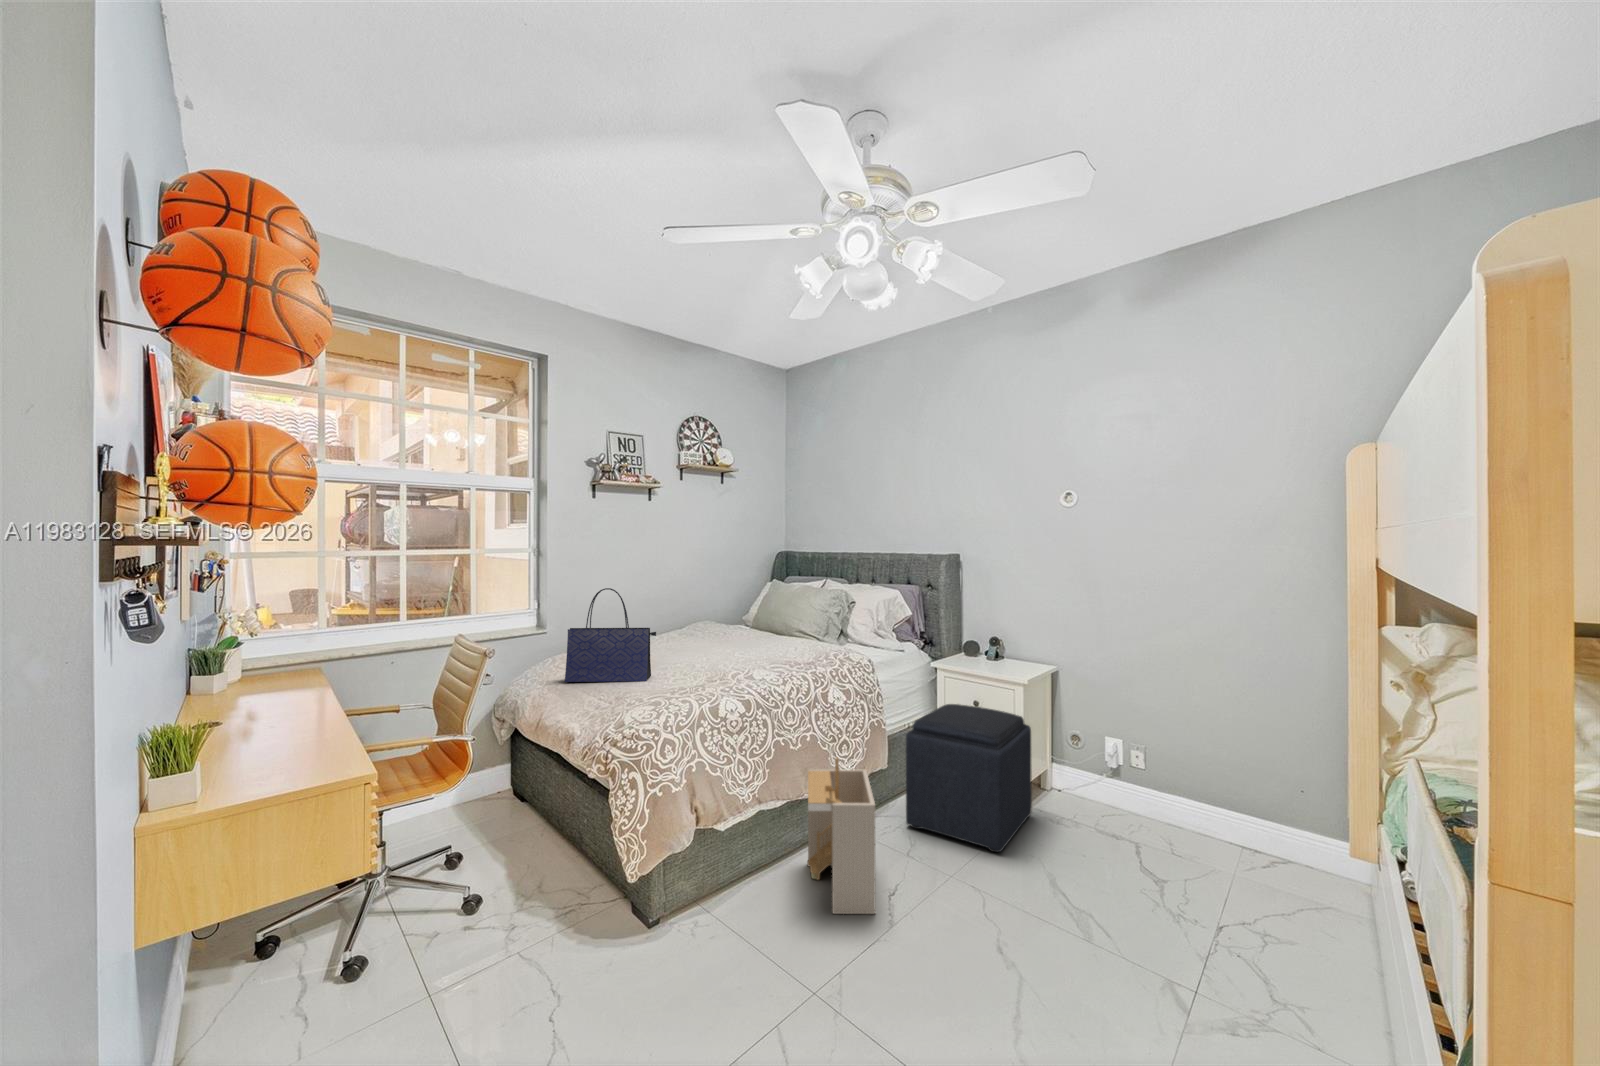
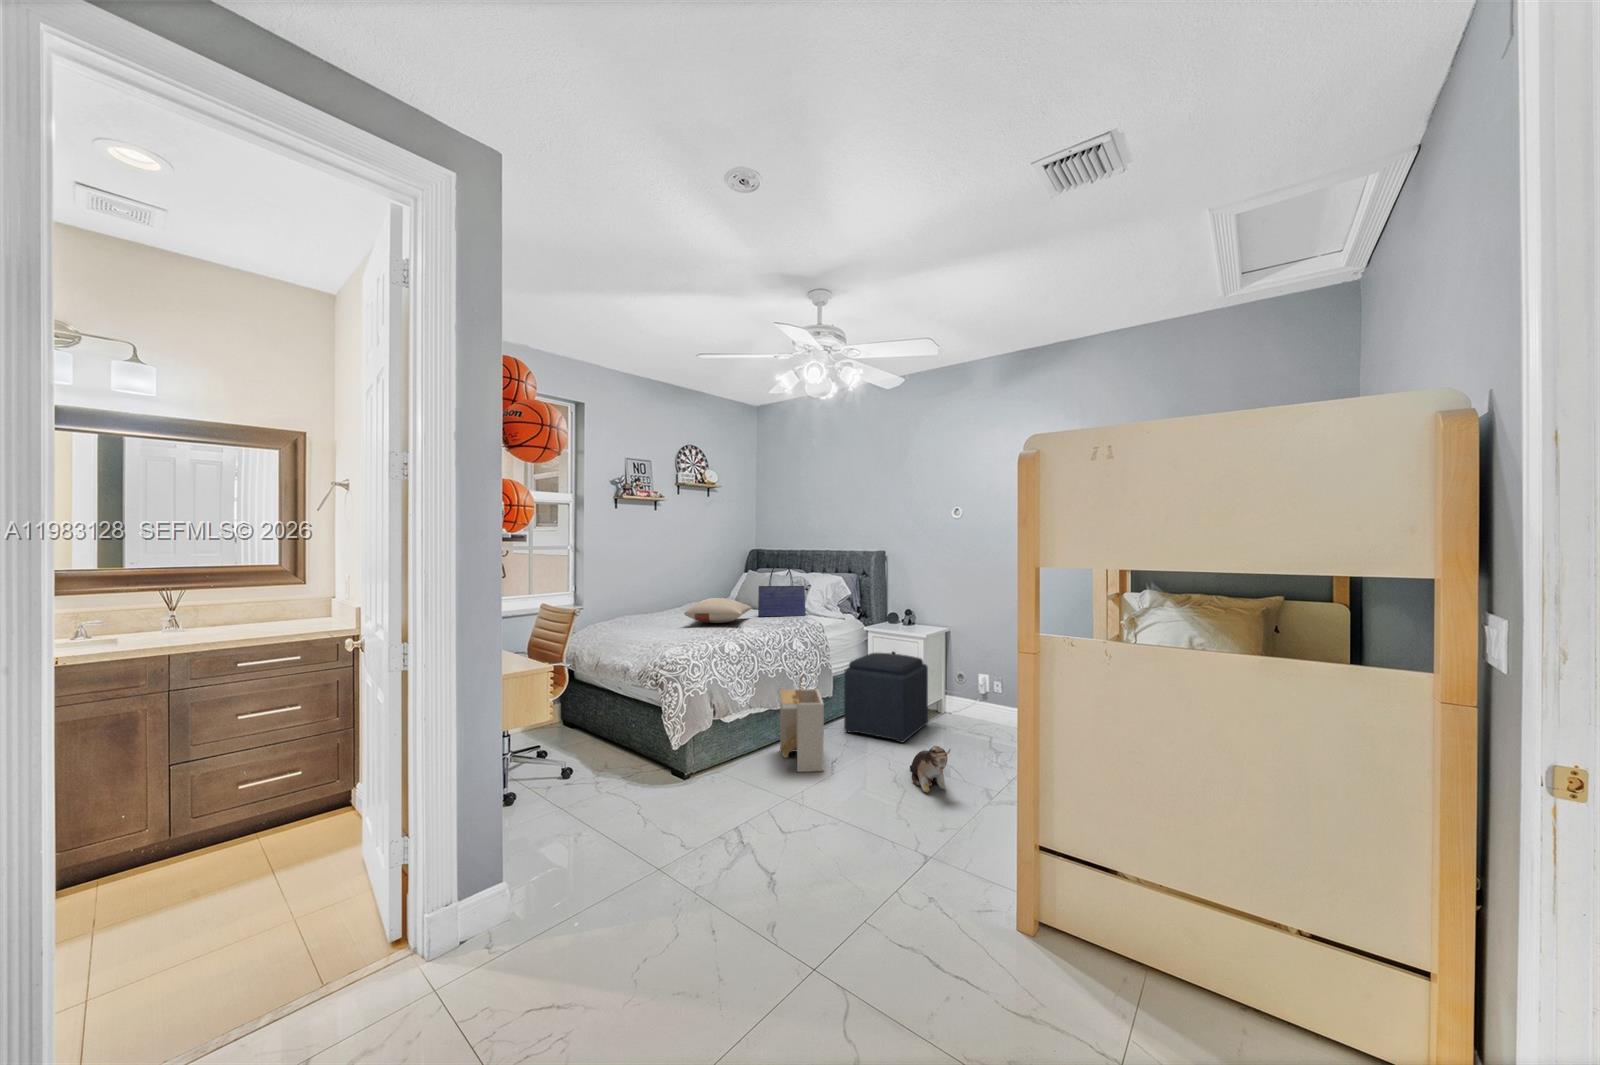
tote bag: present [565,588,656,682] -> present [758,563,808,616]
pillow: none [672,623,772,660] -> present [684,598,752,623]
plush toy: none [1018,896,1103,980] -> present [910,746,951,793]

